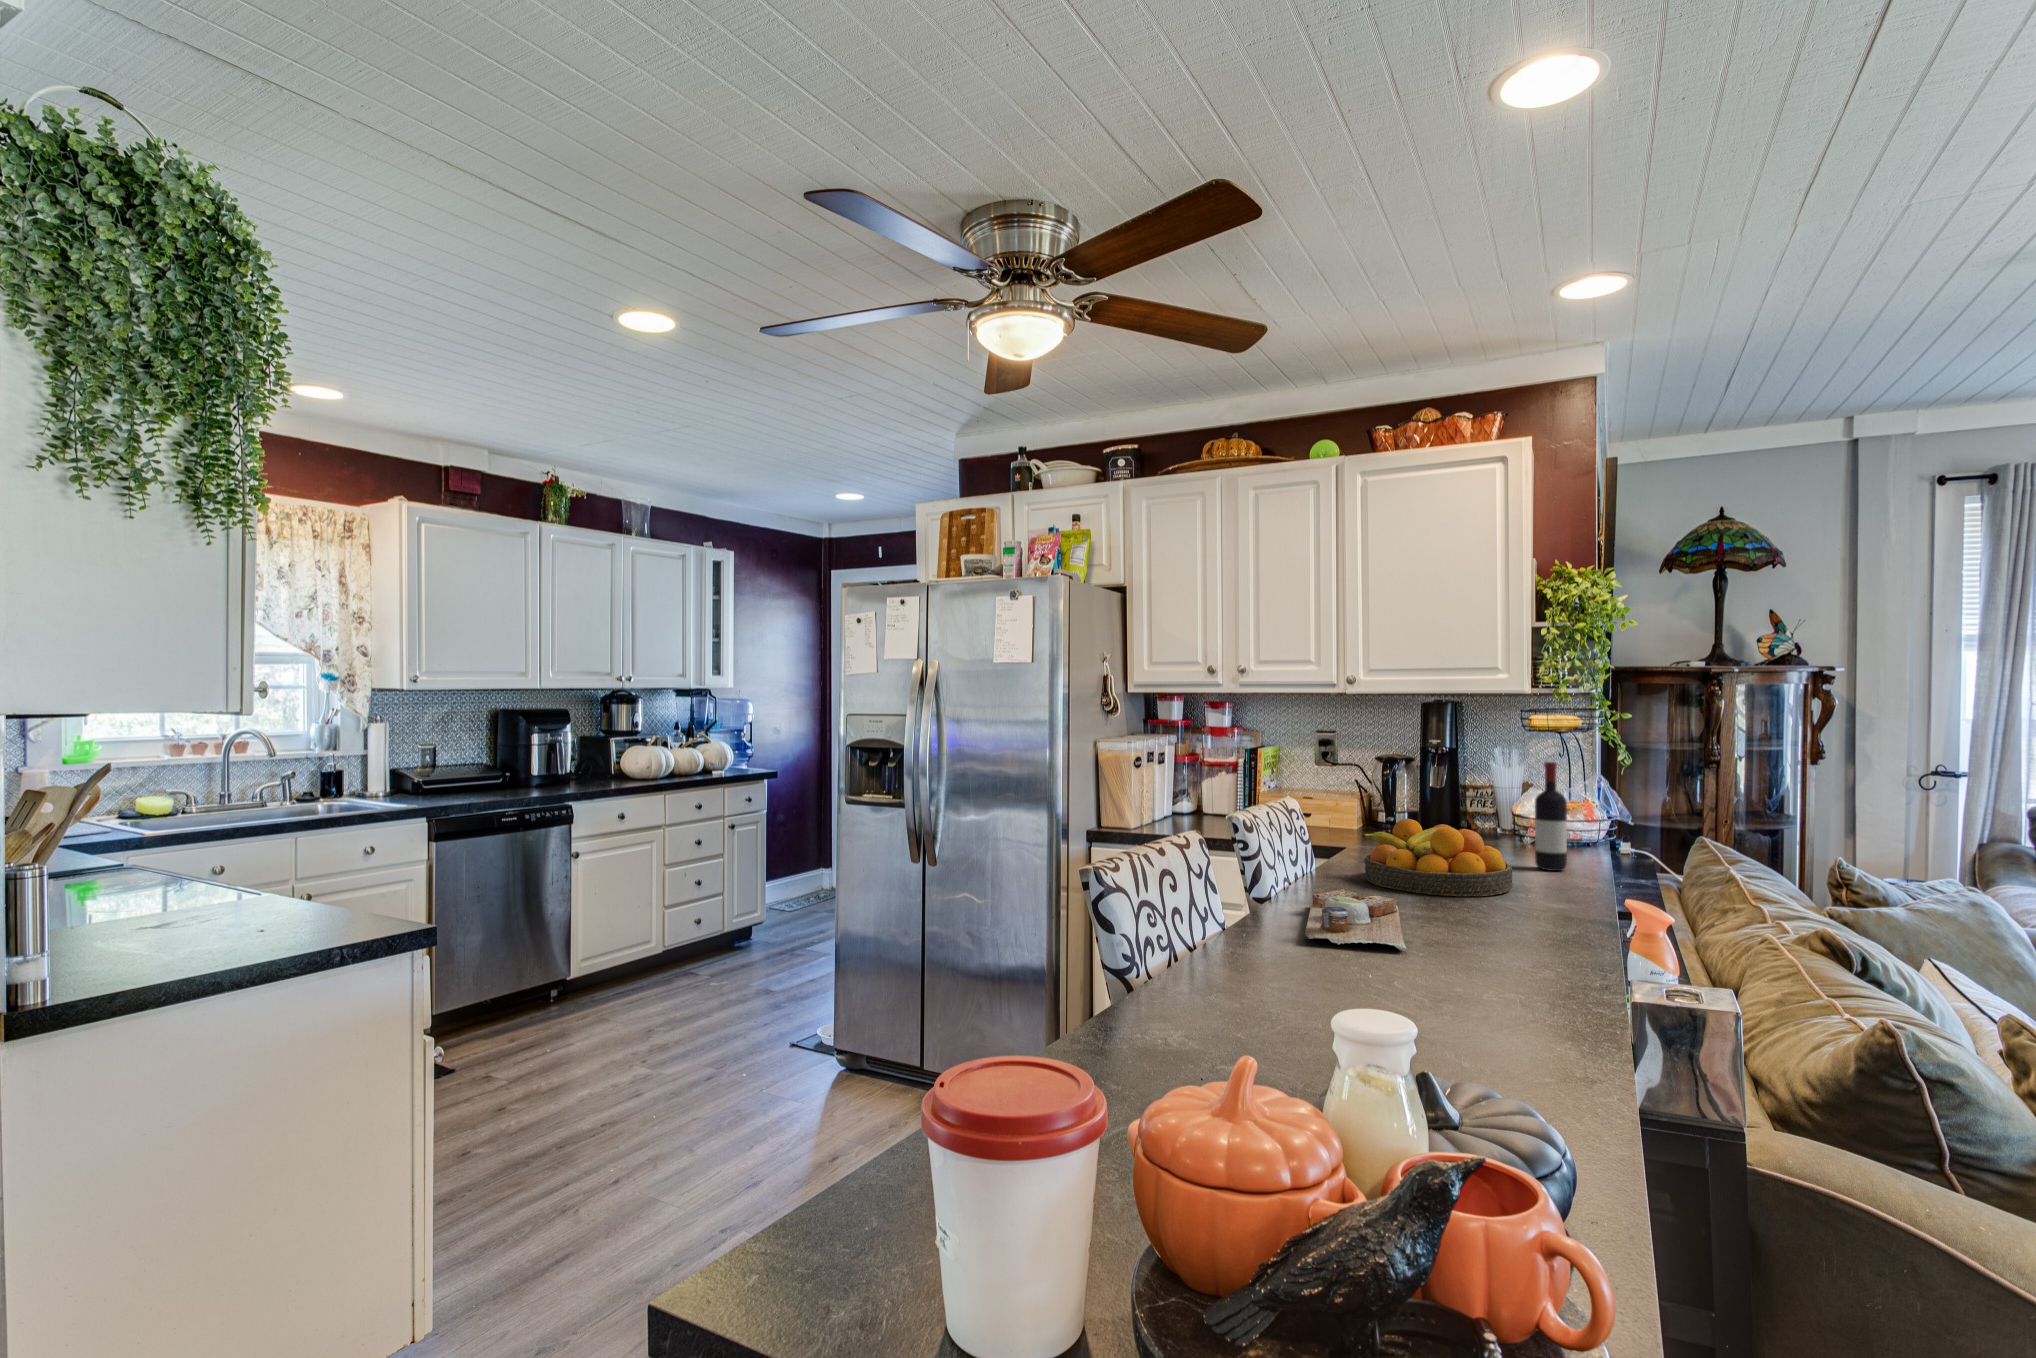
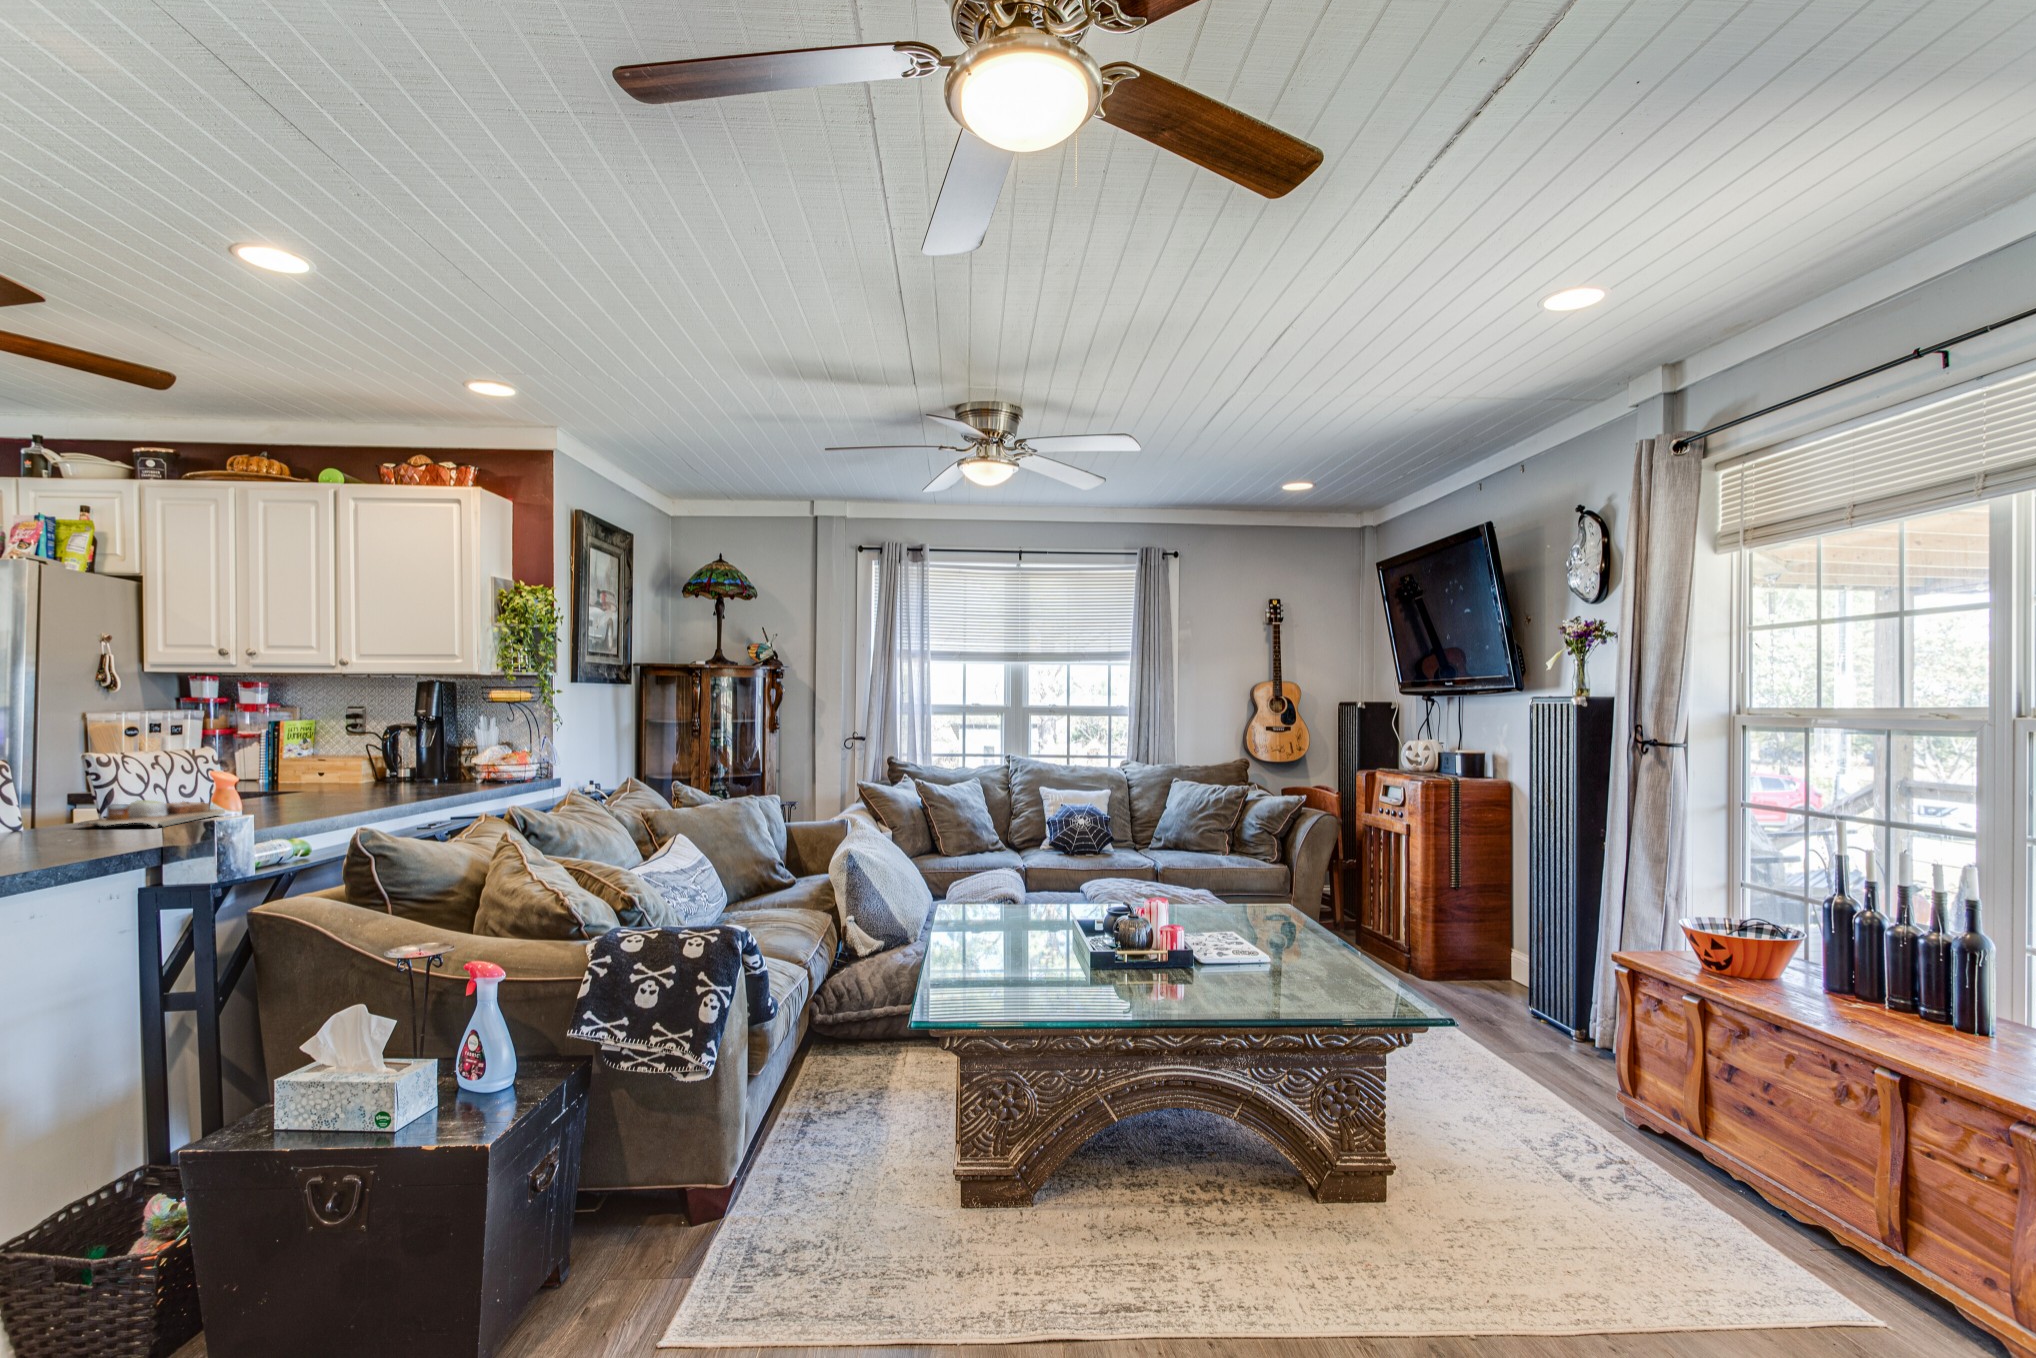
wine bottle: present [1535,762,1567,871] -> none [441,720,465,796]
fruit bowl: present [1361,819,1513,896] -> none [260,758,379,808]

